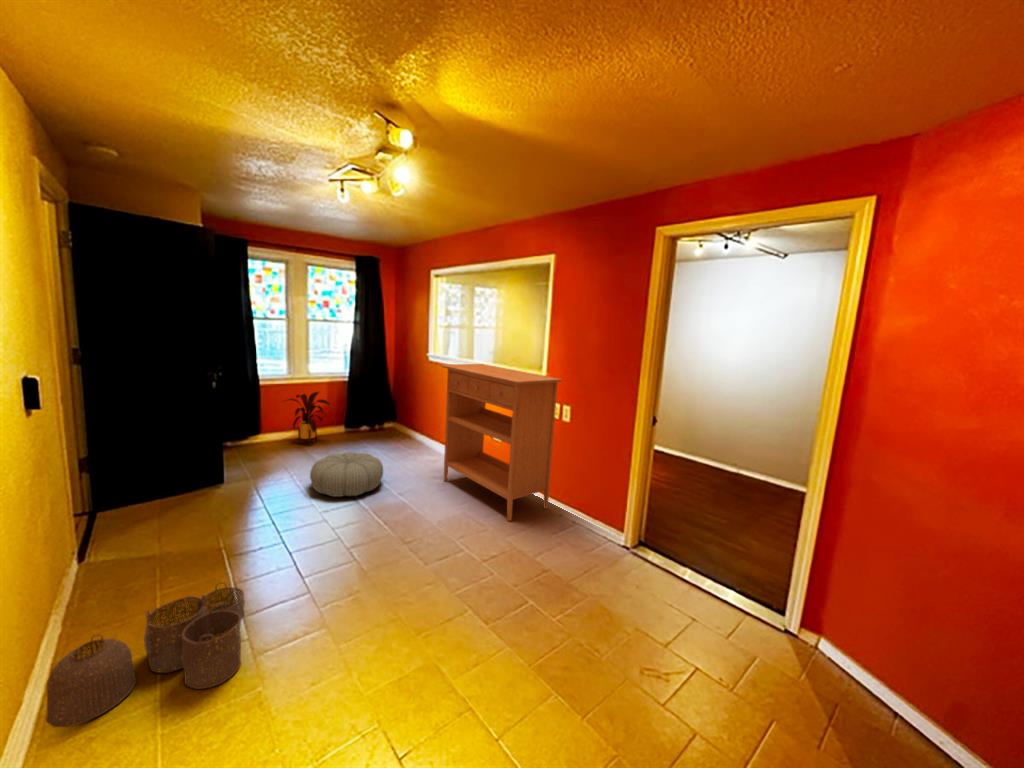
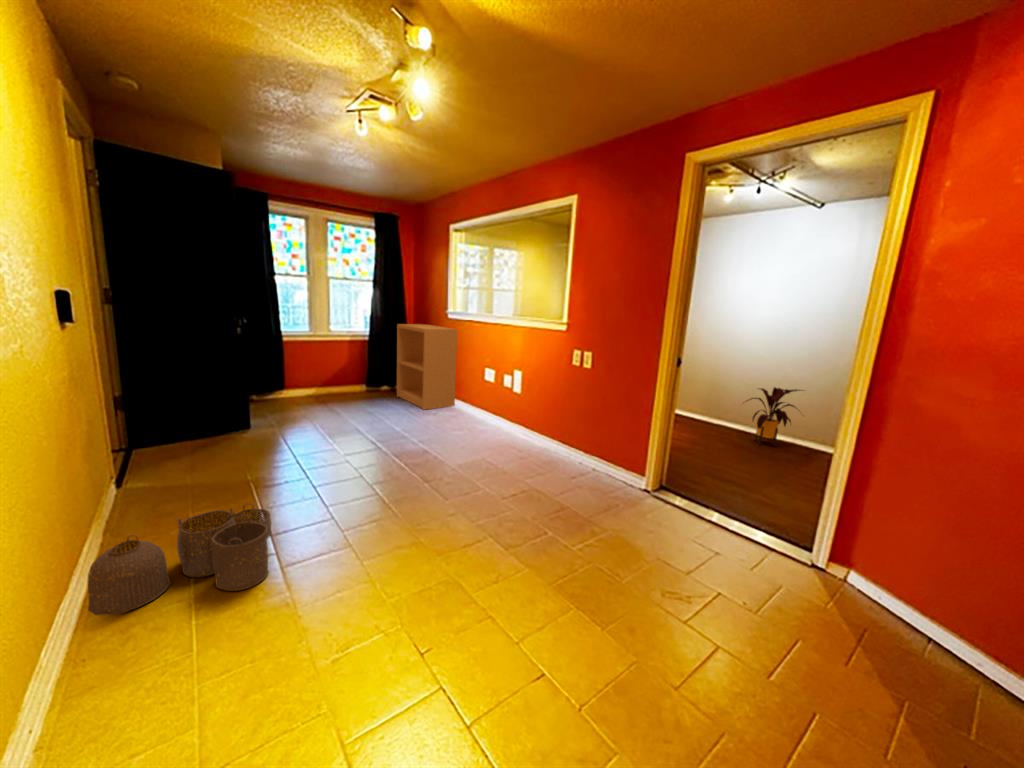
console table: present [441,364,562,521] -> none [460,315,584,467]
bookshelf: none [376,365,438,454] -> present [397,324,457,410]
house plant: present [288,392,330,445] -> present [749,387,800,447]
pouf: present [310,452,383,497] -> none [333,402,404,443]

